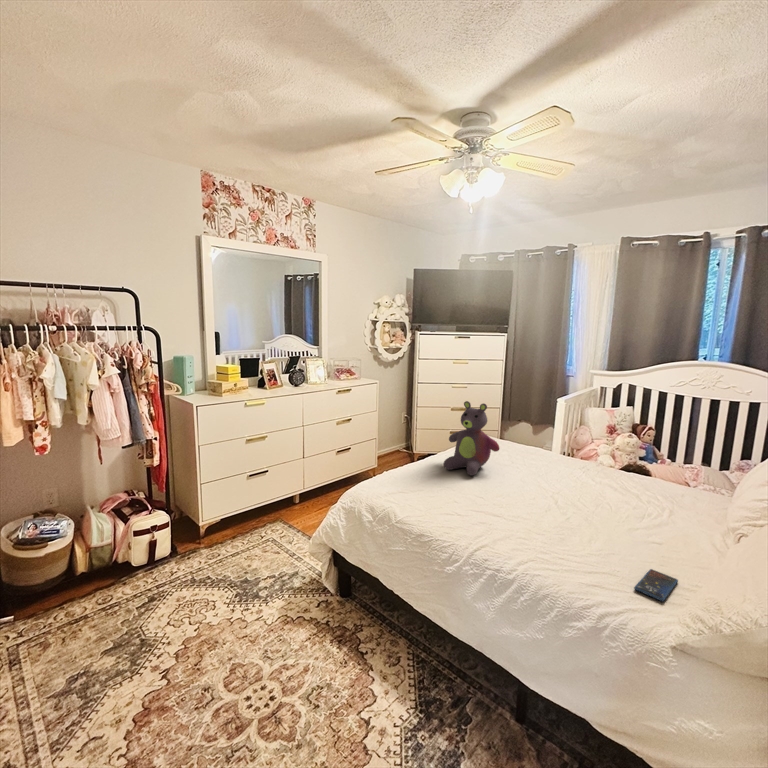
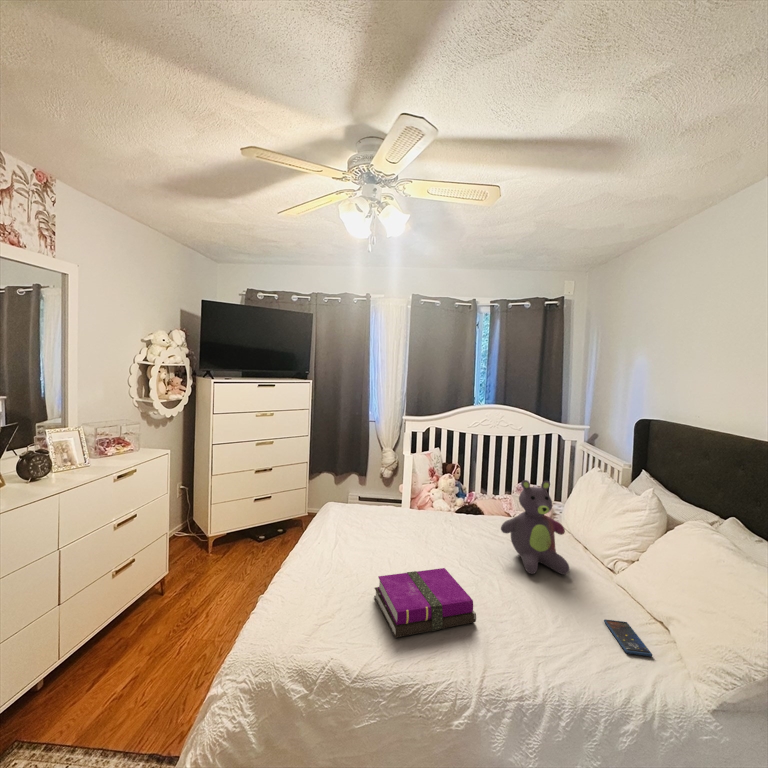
stuffed bear: present [443,401,499,476] -> present [501,480,569,574]
notebook: none [438,479,516,527] -> present [374,568,476,638]

